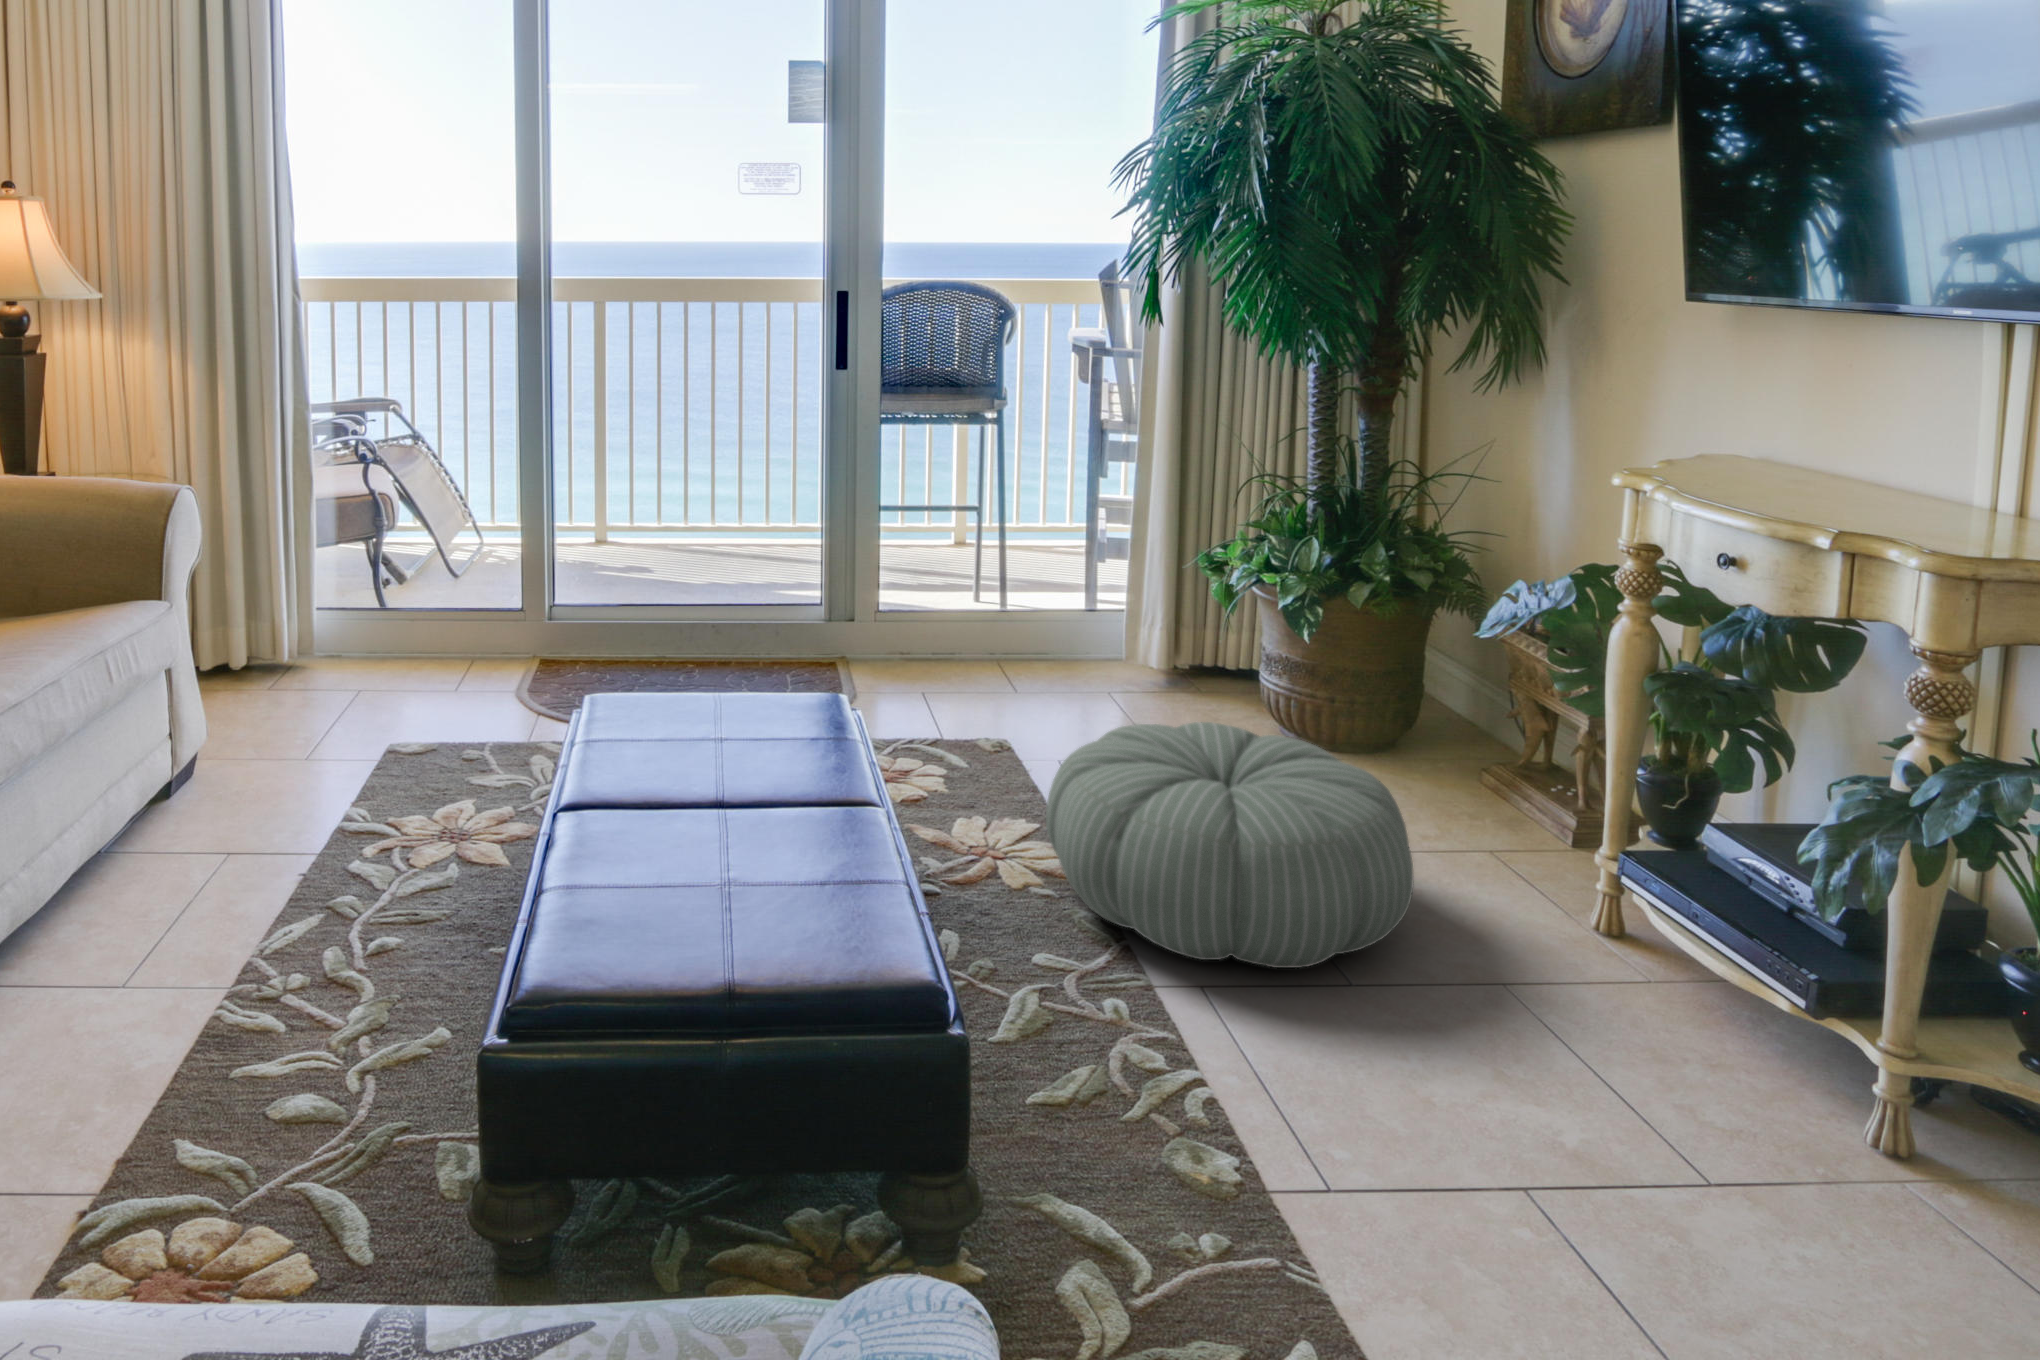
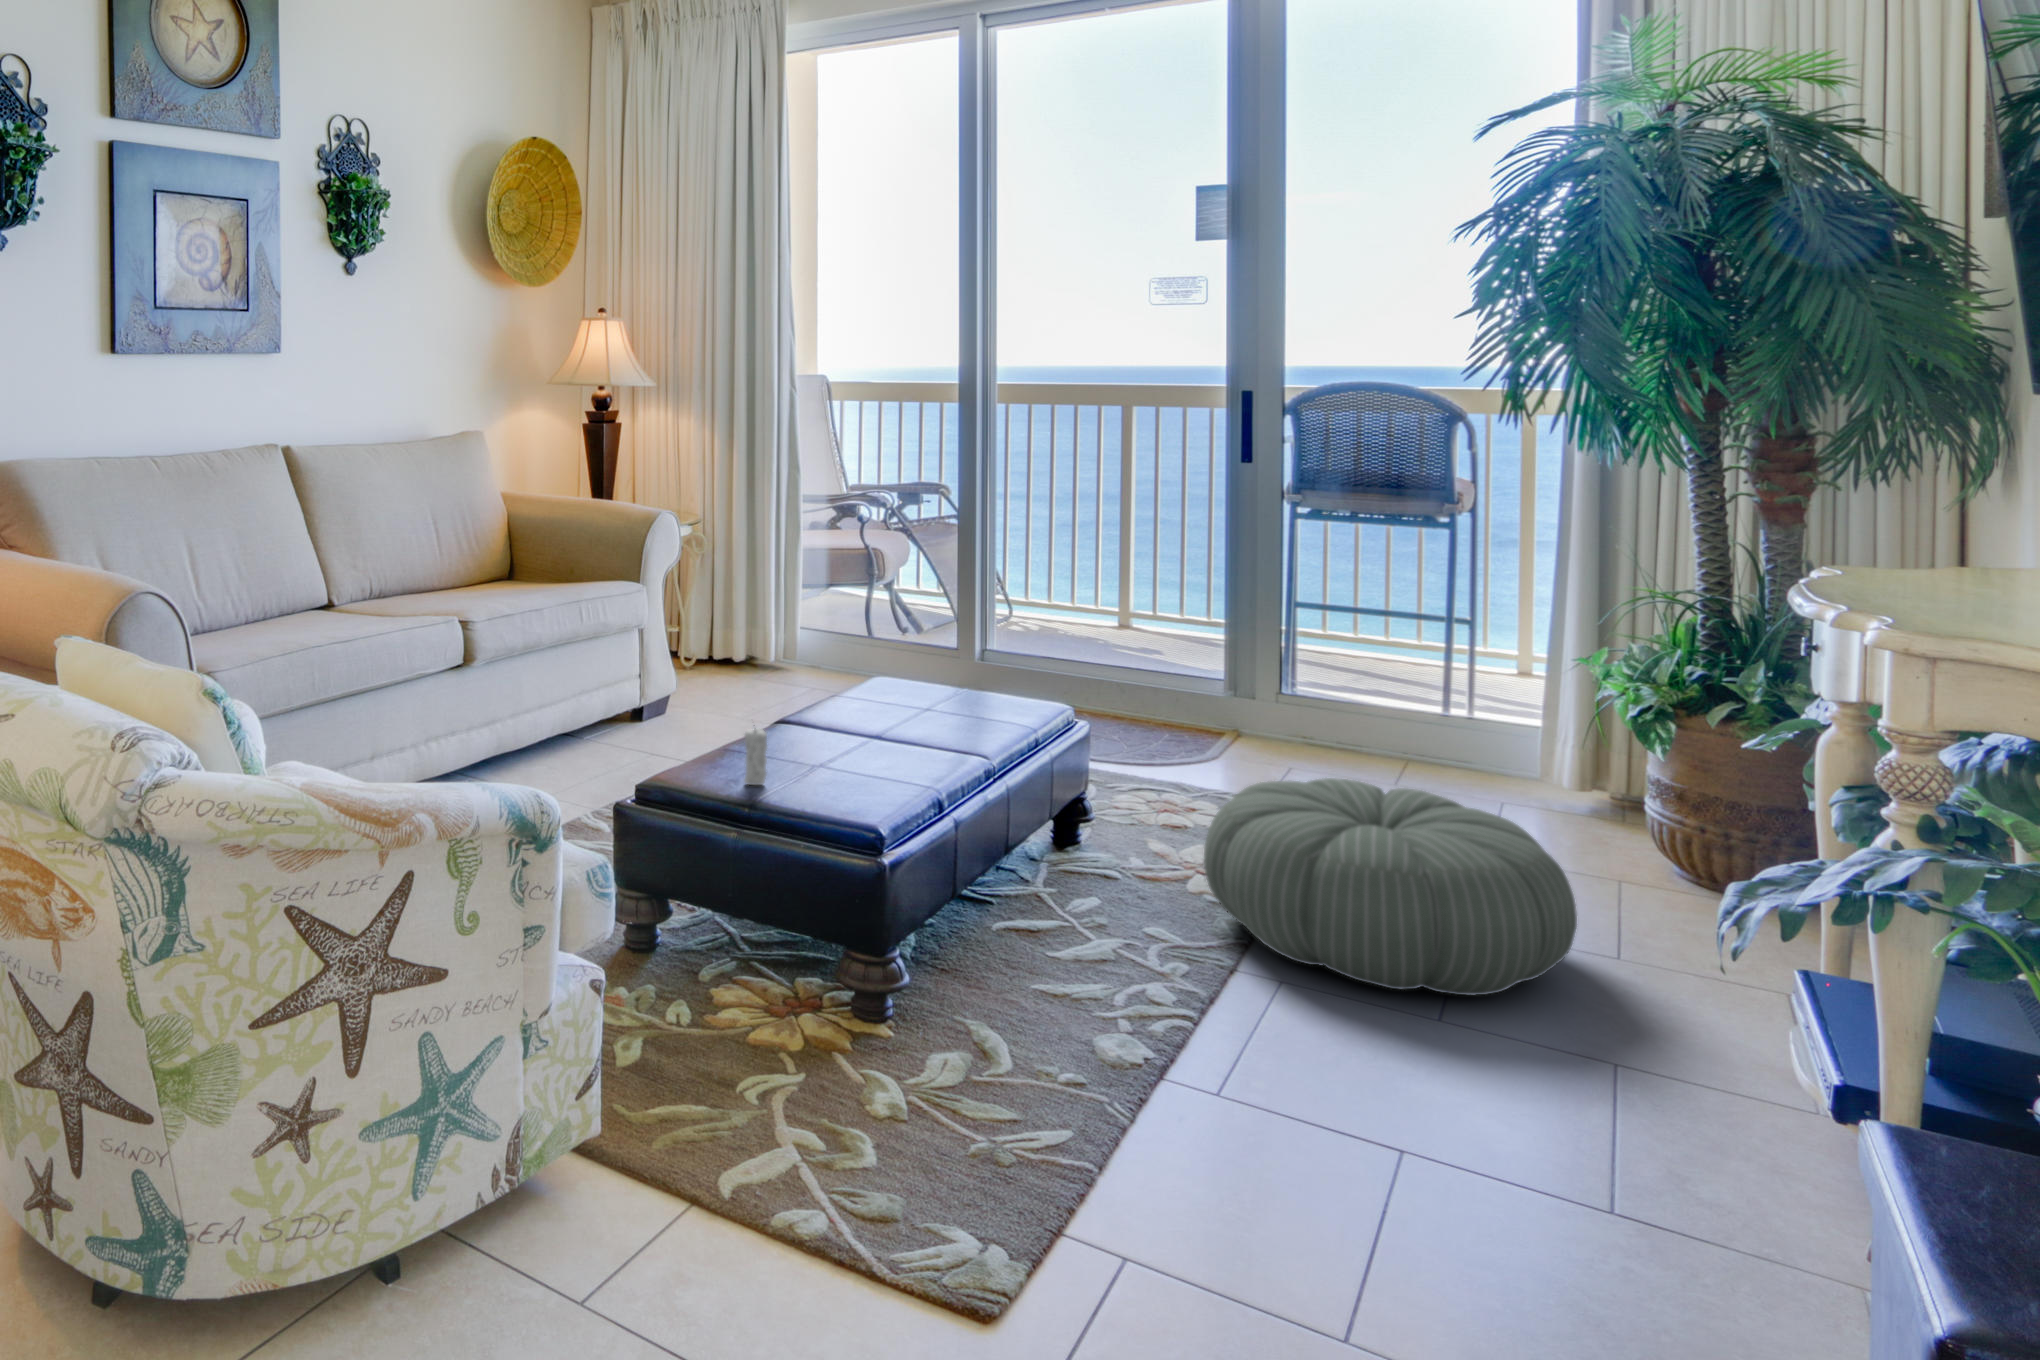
candle: none [686,864,723,970] -> present [745,729,767,785]

